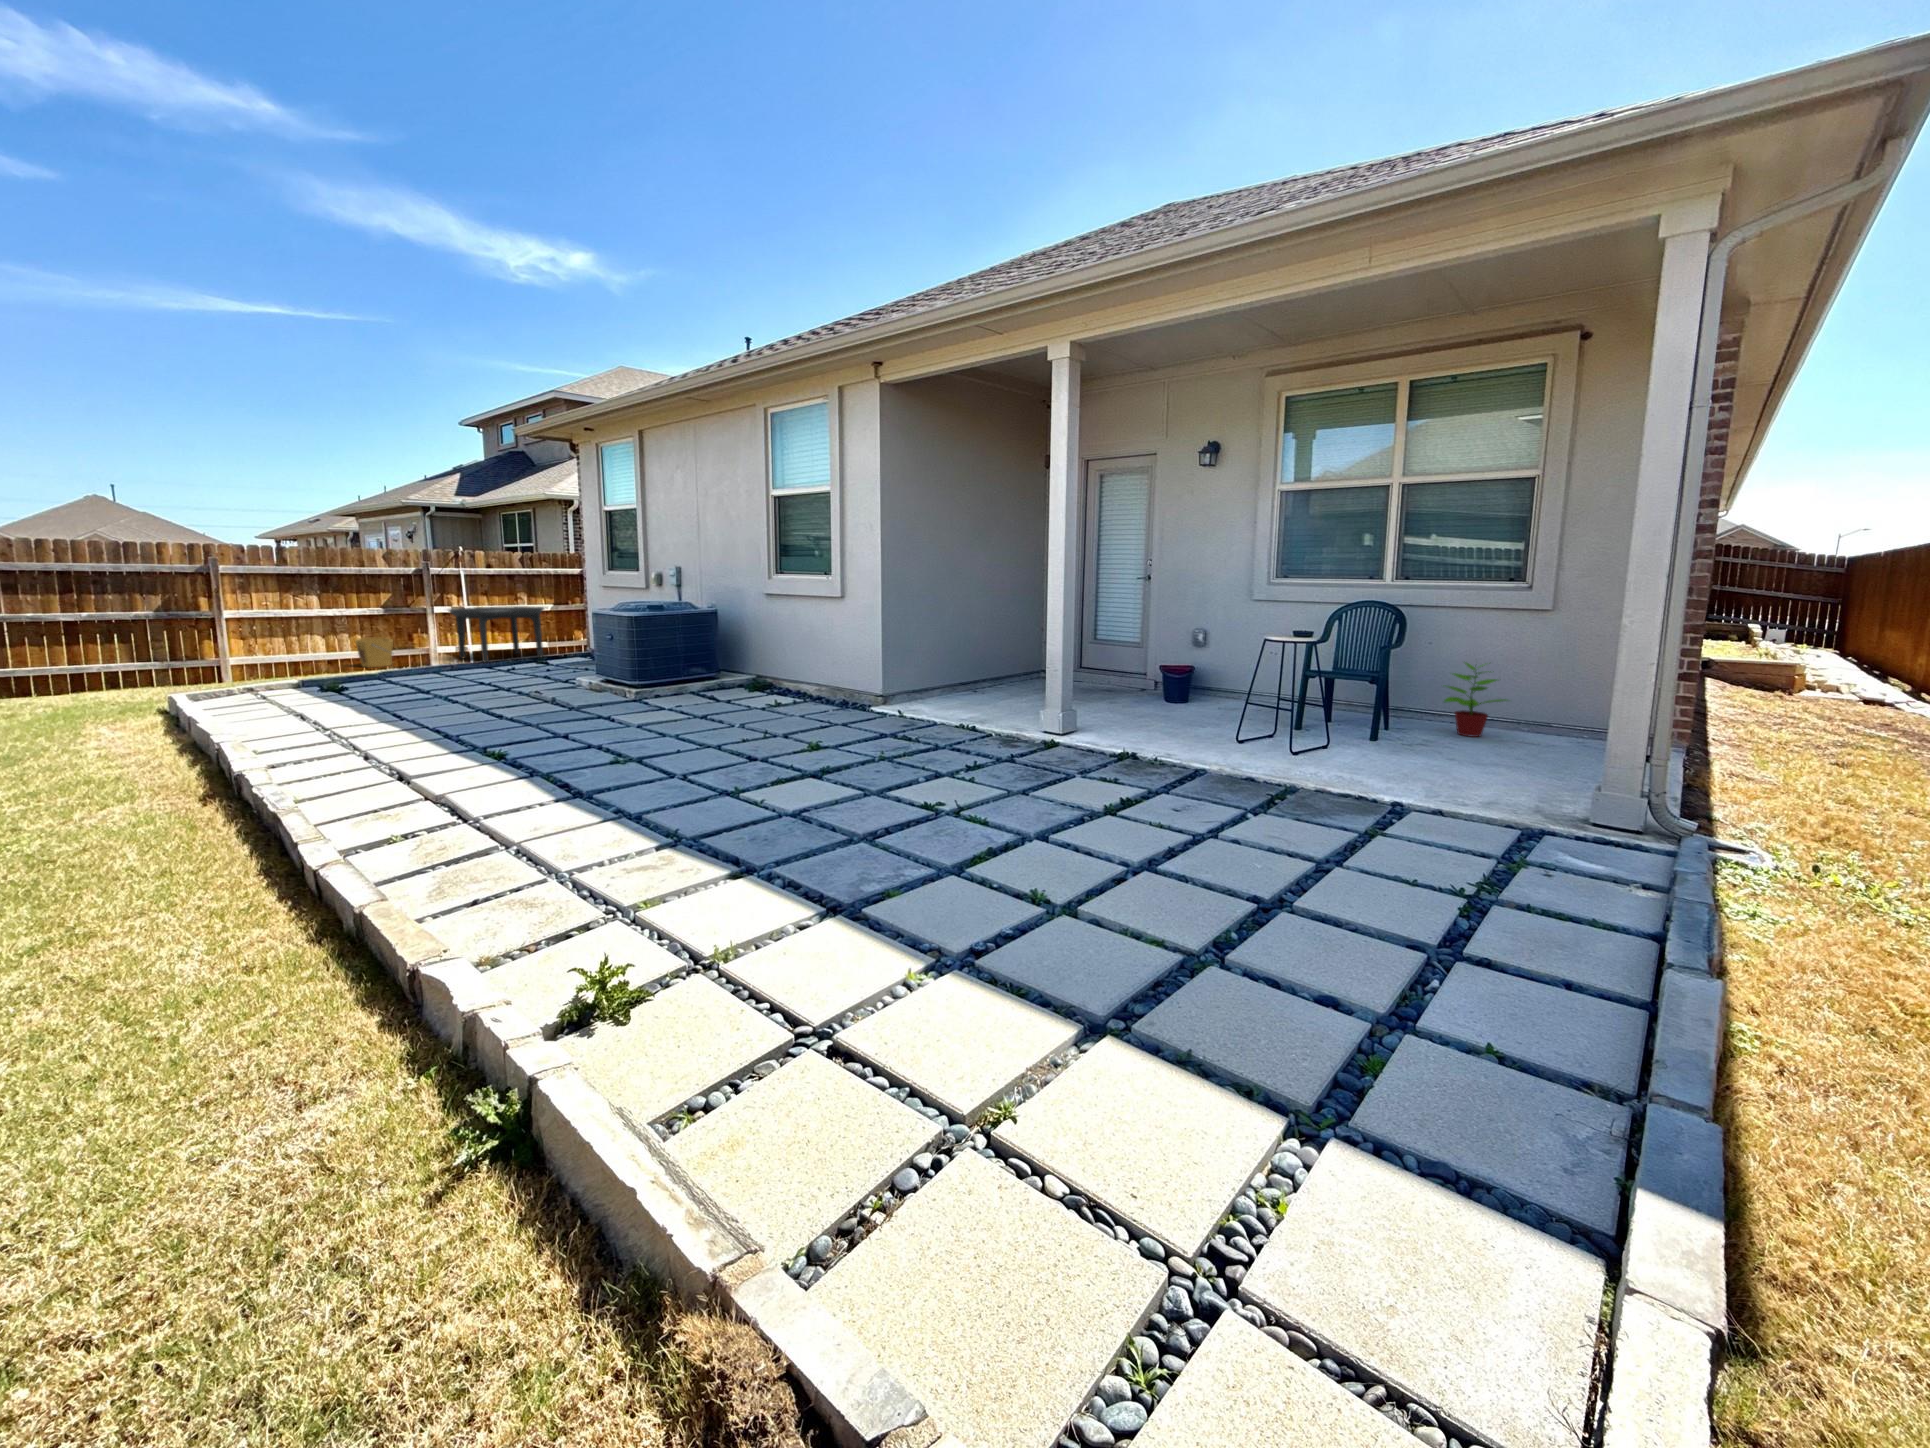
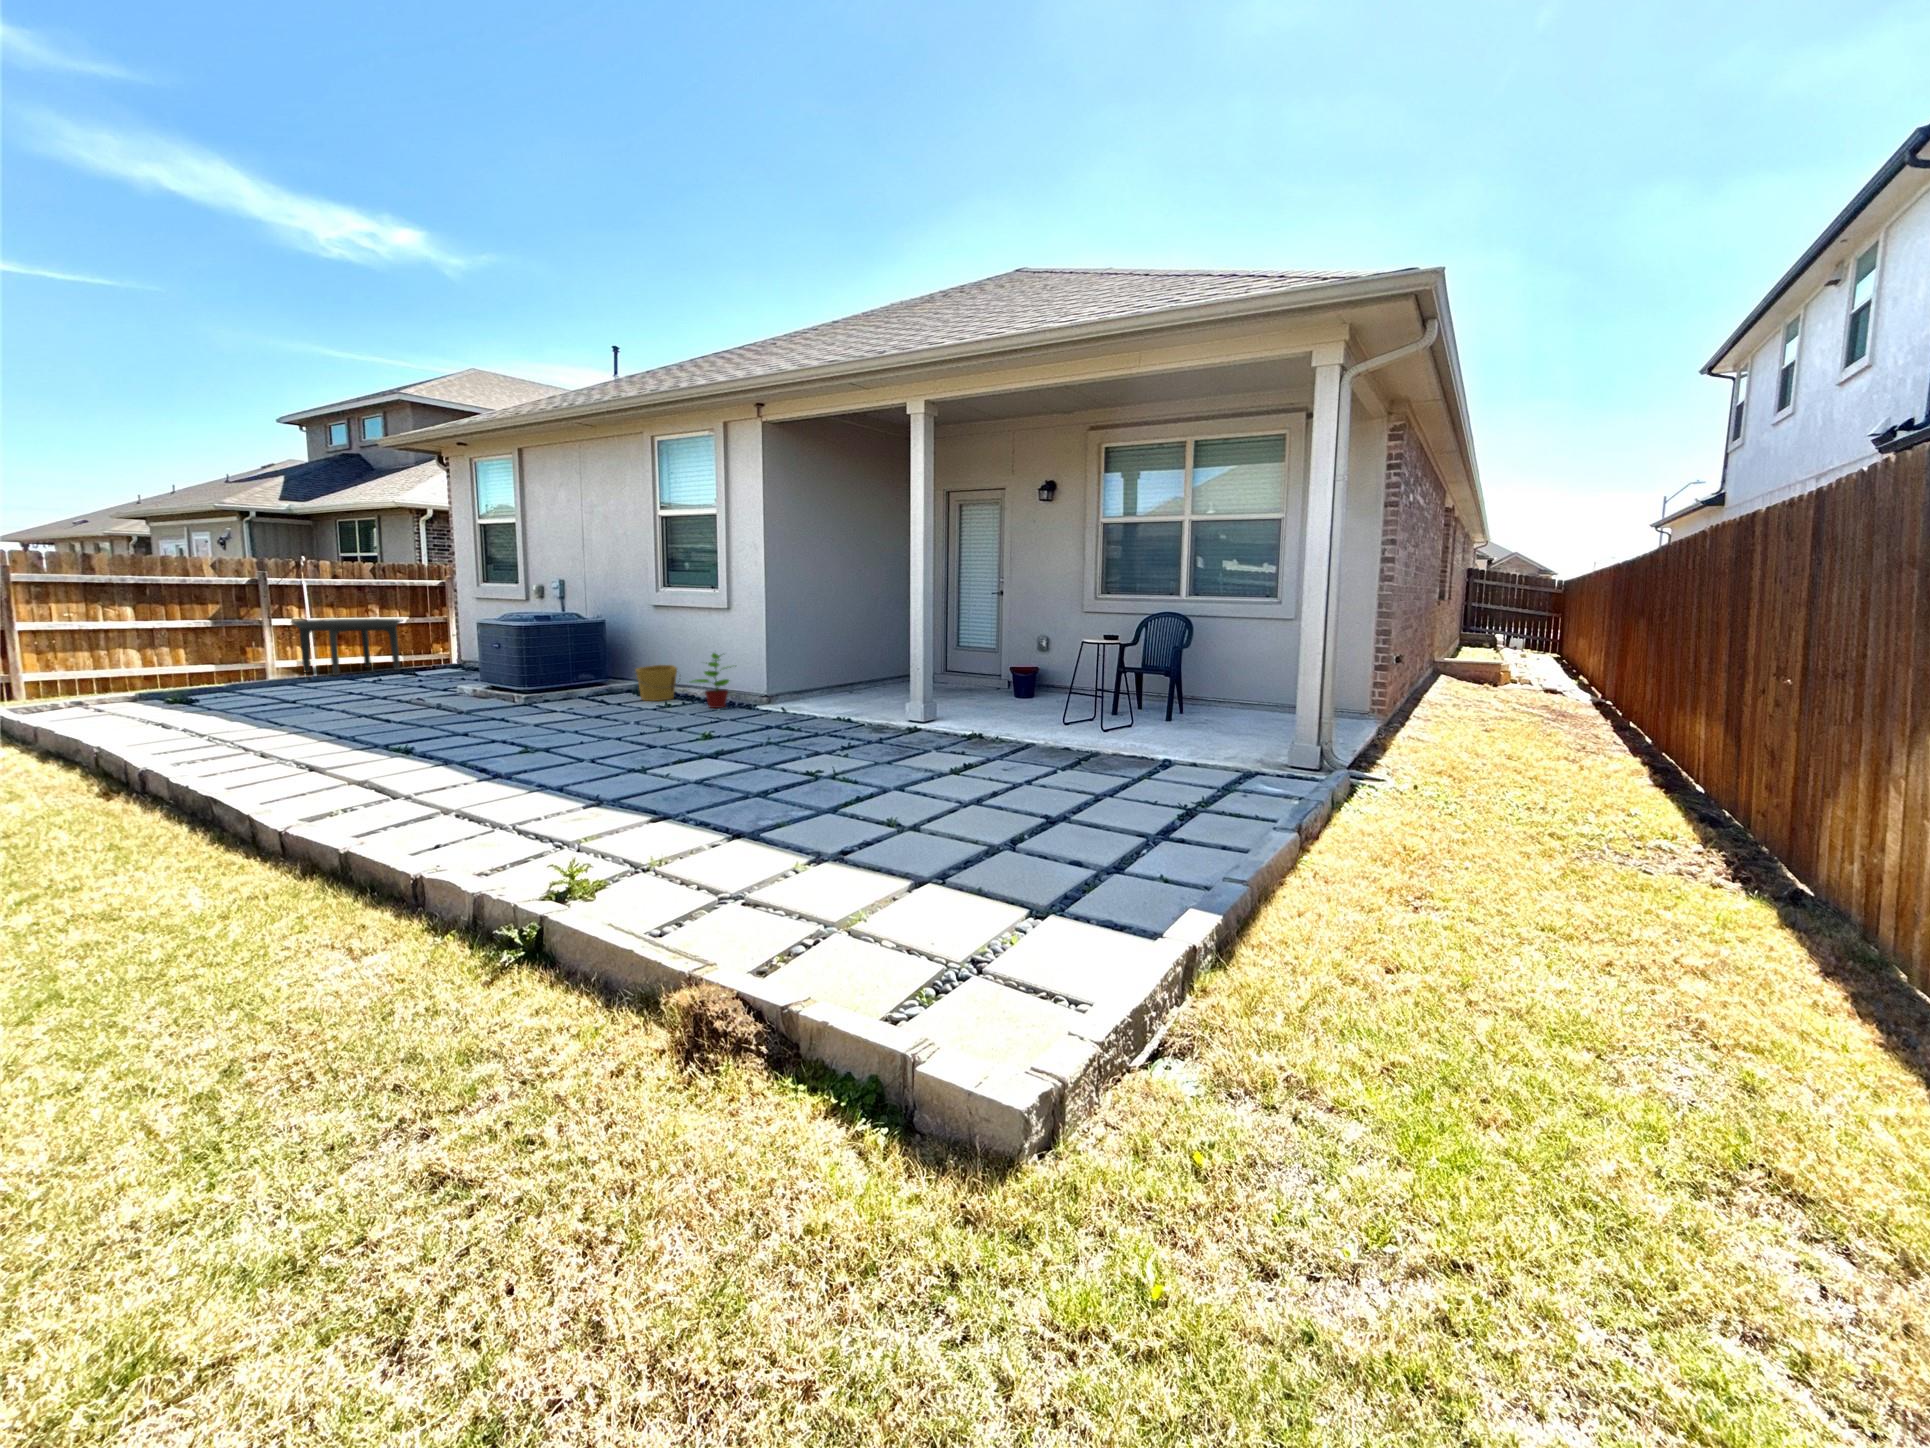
bucket: present [355,638,393,667] -> present [634,665,679,701]
potted plant: present [1444,663,1507,737] -> present [691,653,731,708]

